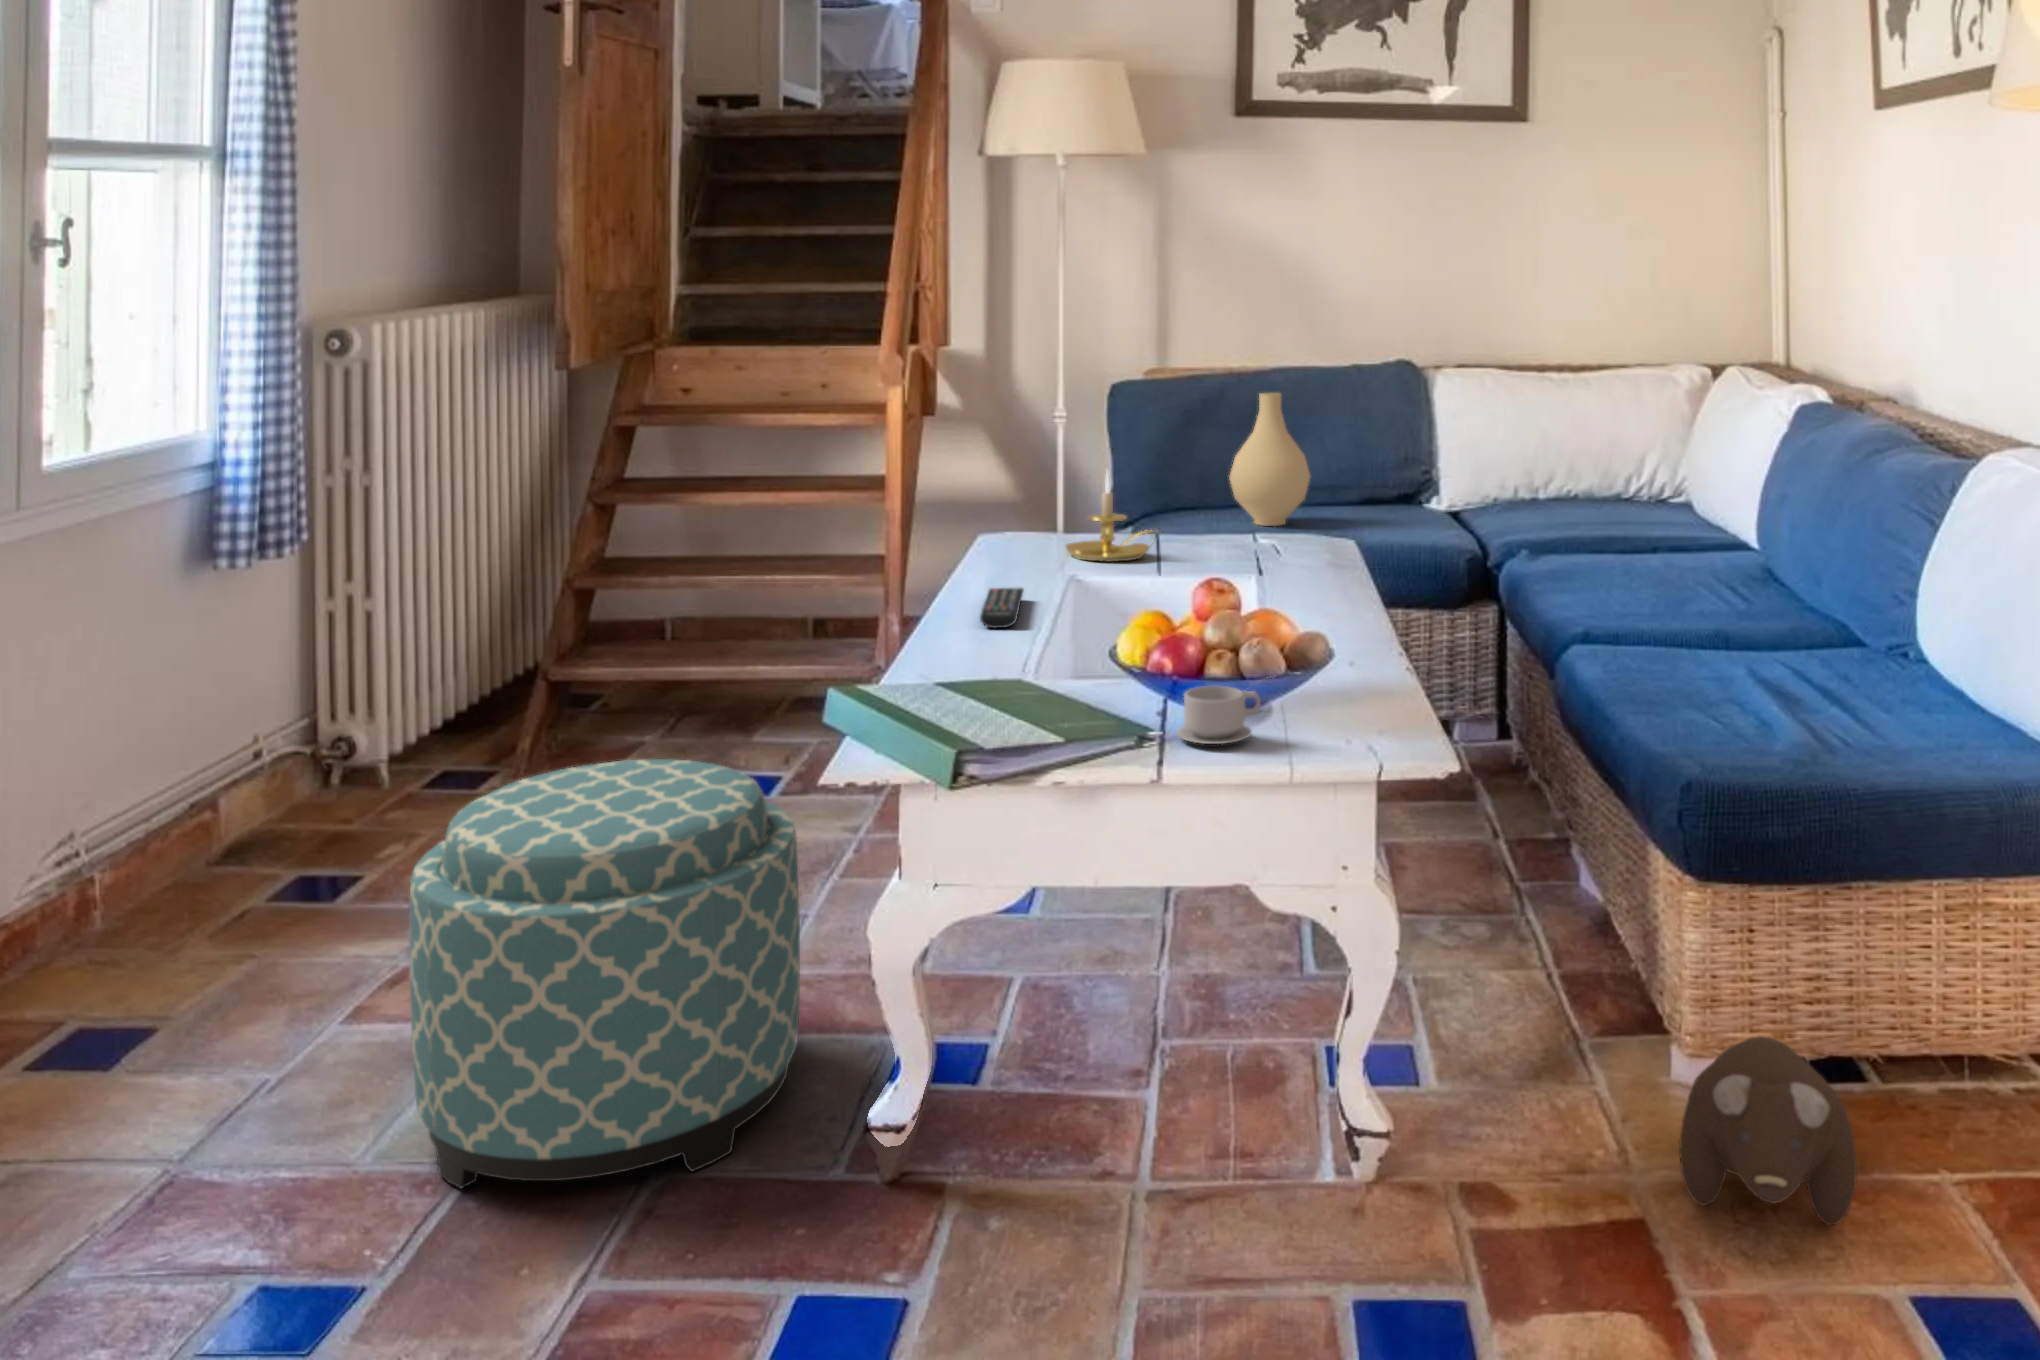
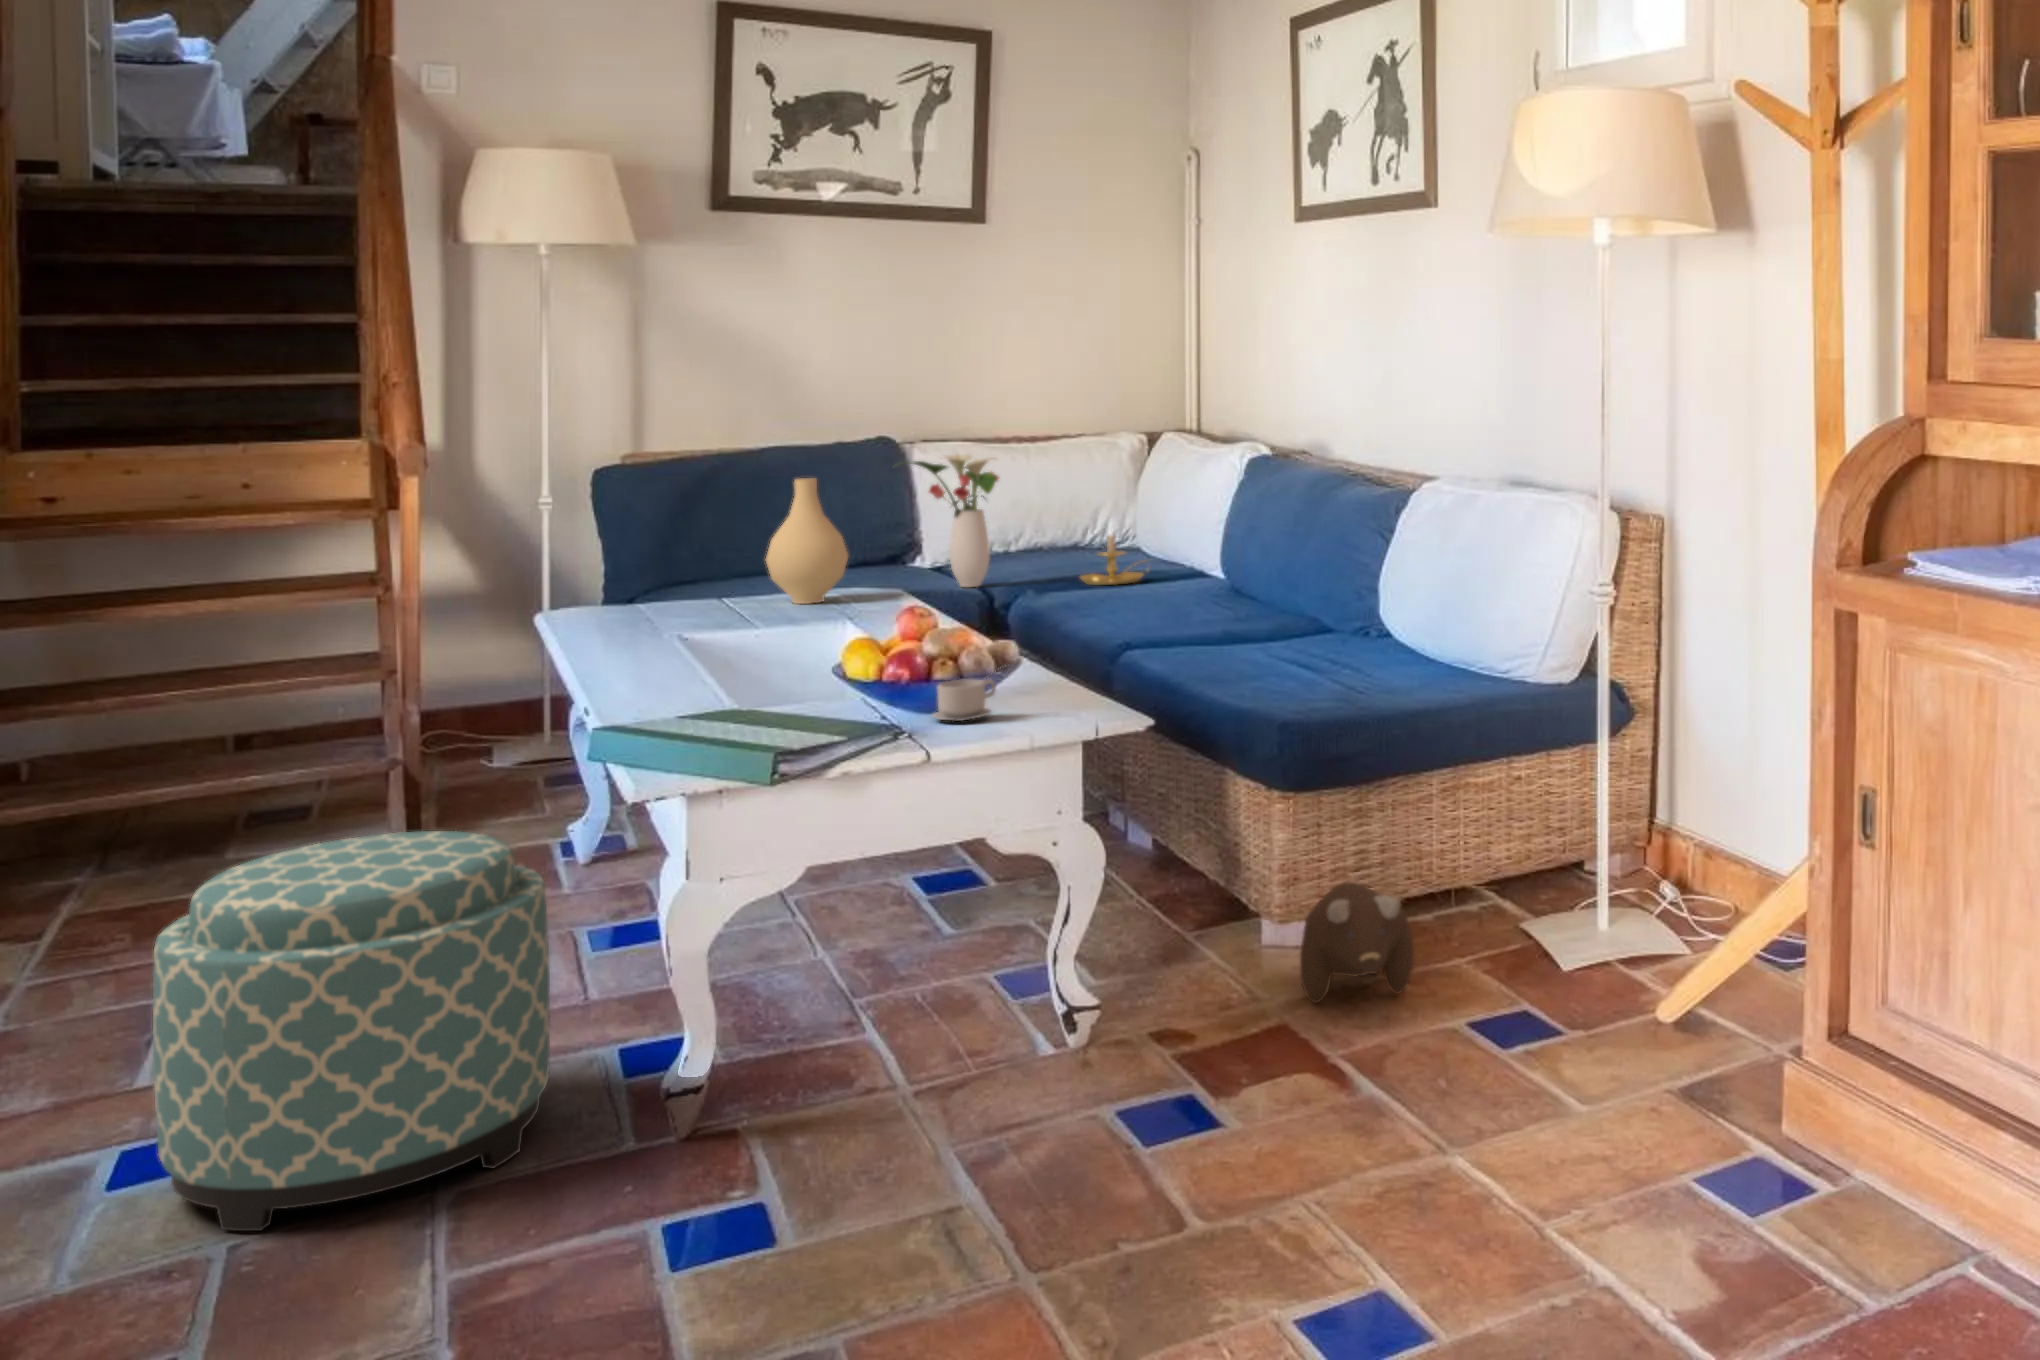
flower arrangement: none [1371,373,1484,521] -> present [902,454,998,587]
candle holder: present [1066,472,1152,562] -> present [1080,529,1143,585]
remote control: present [980,588,1024,628] -> none [630,657,693,686]

